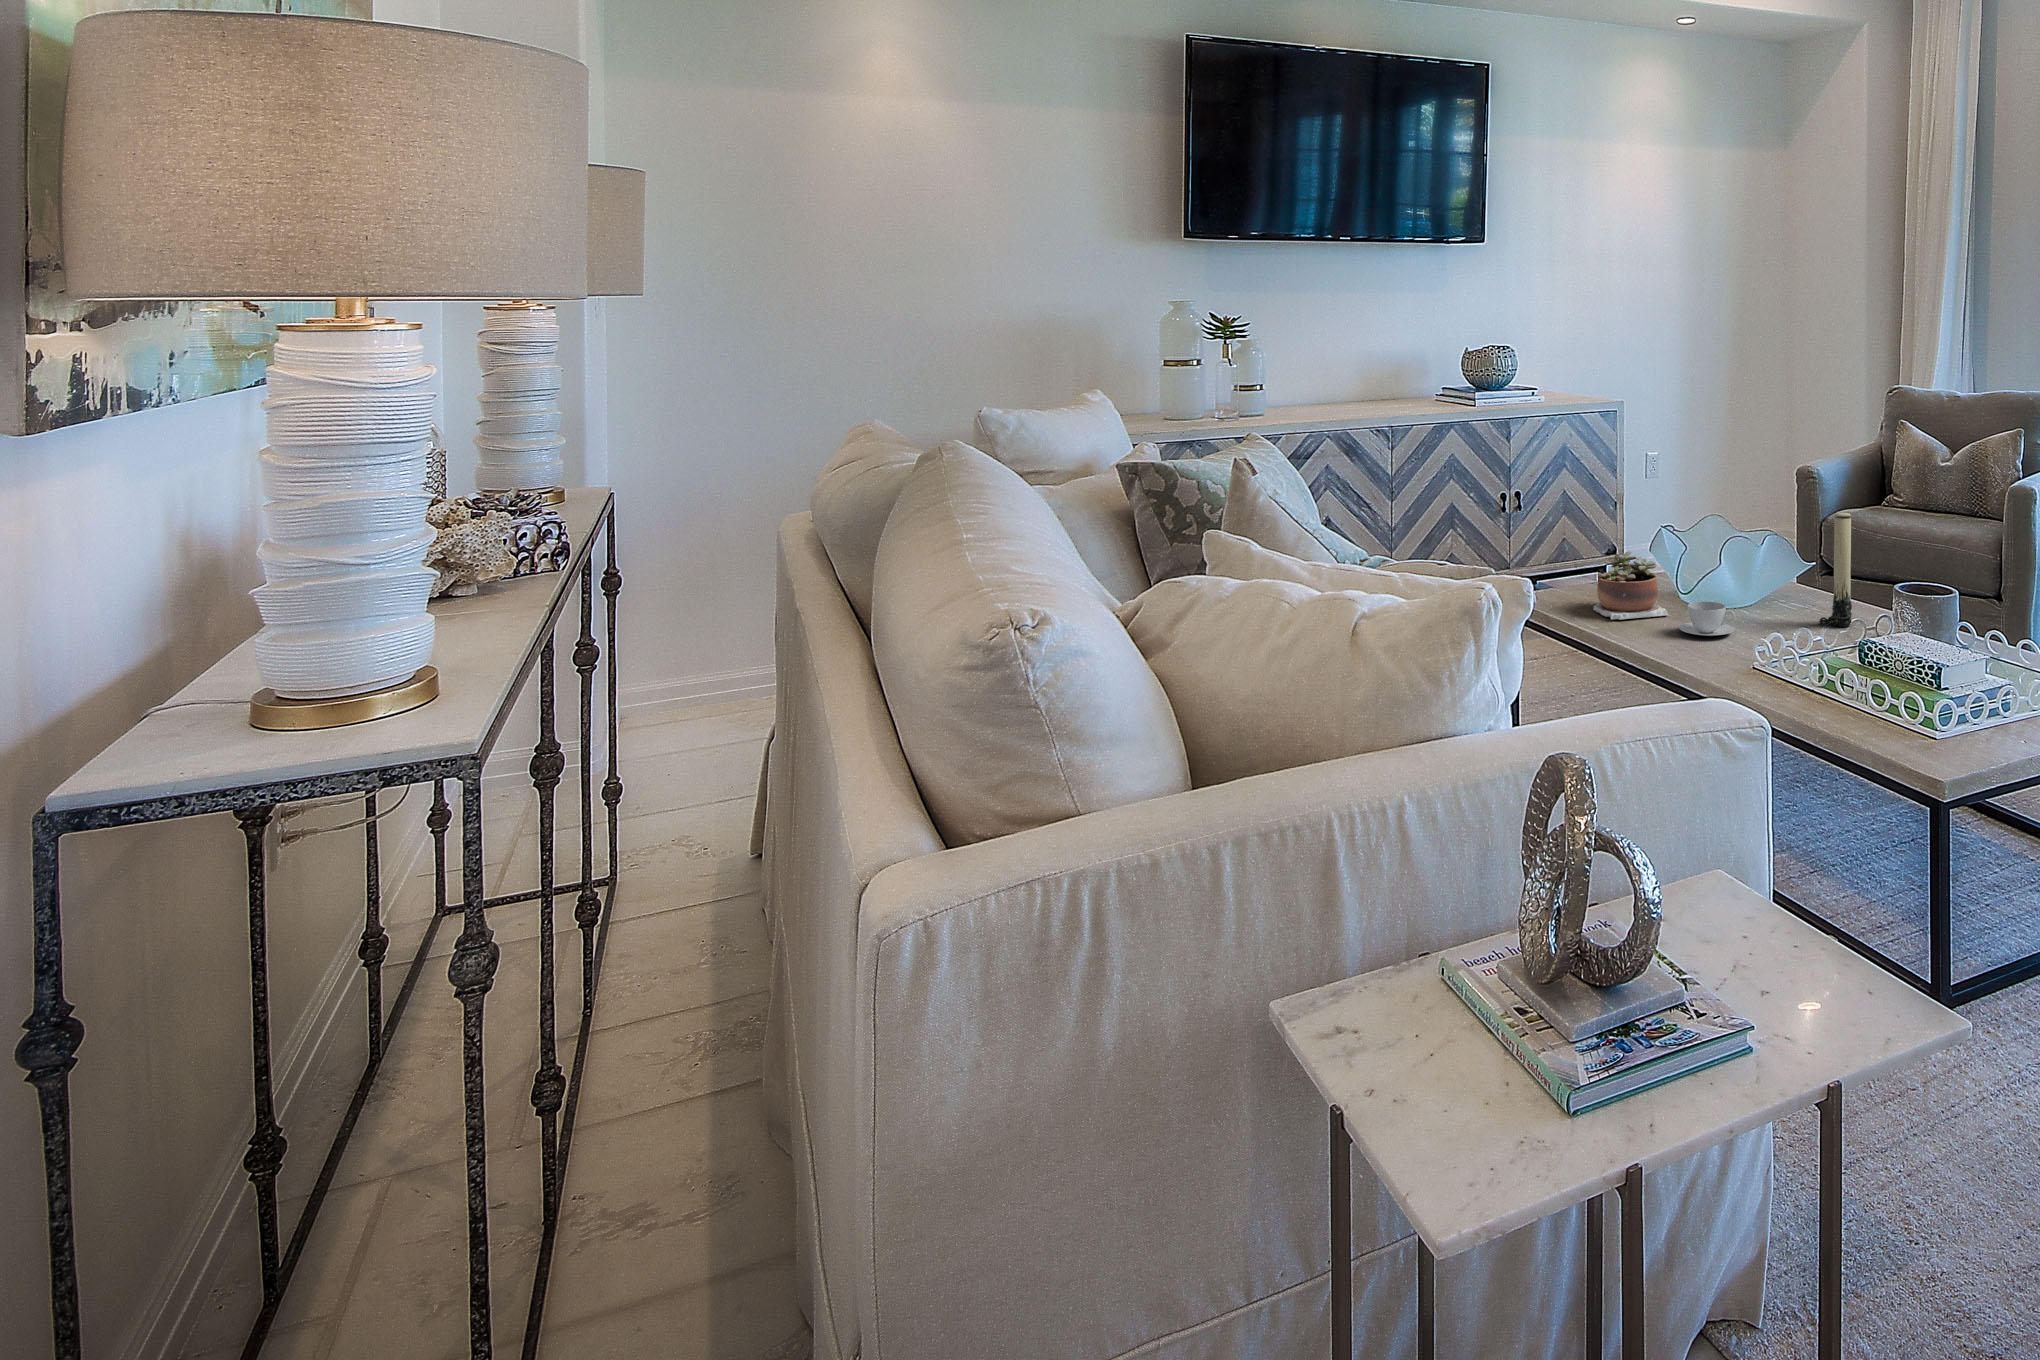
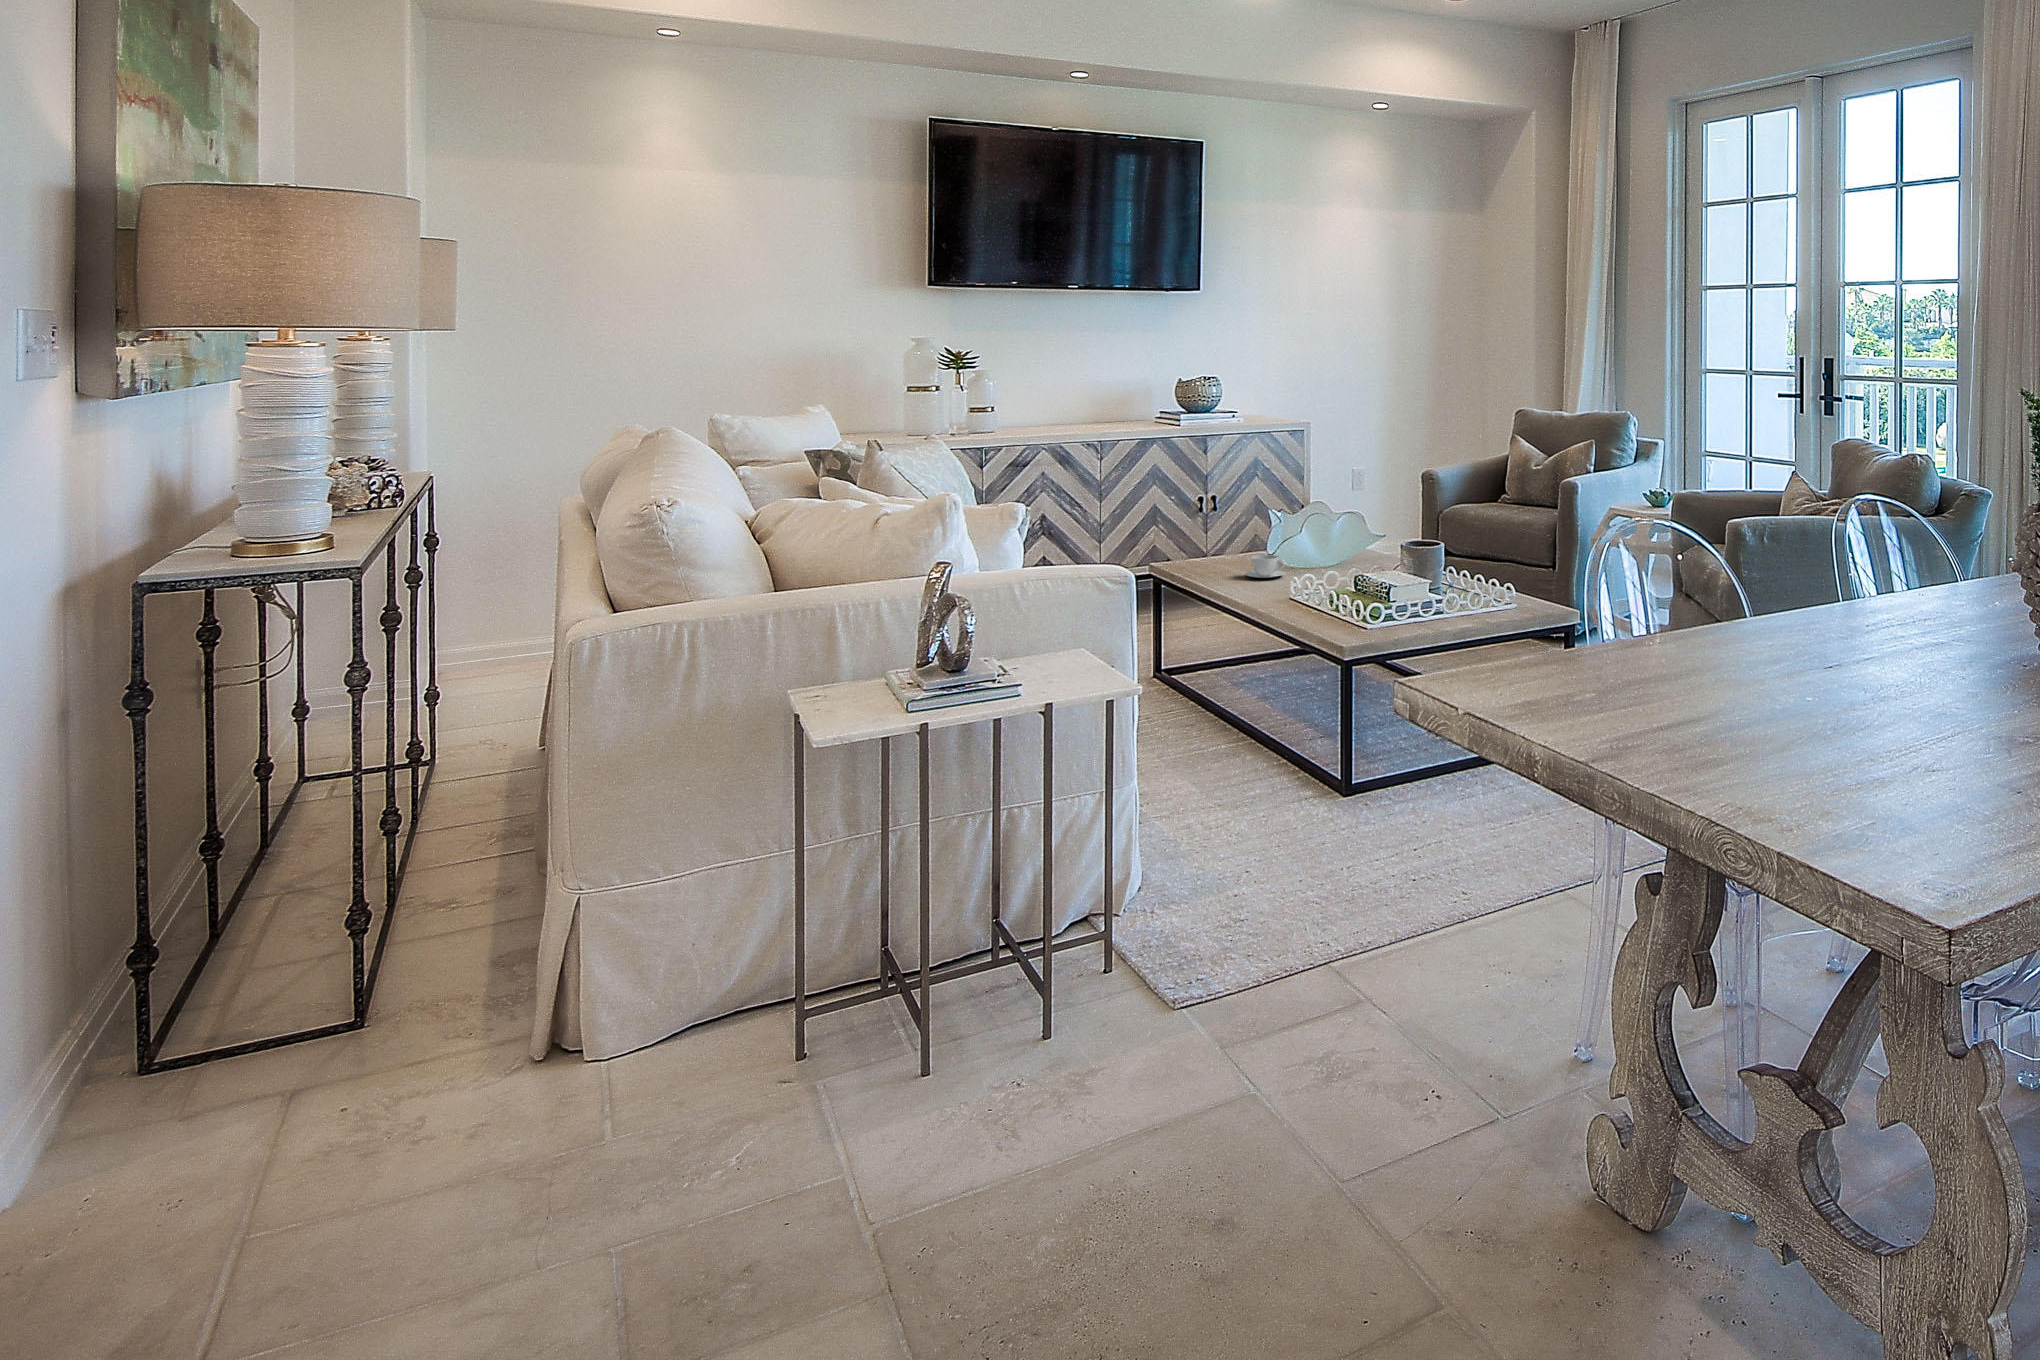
candle: present [1819,513,1852,626] -> none [1354,490,1376,572]
succulent plant: present [1592,551,1668,620] -> none [1194,523,1248,570]

